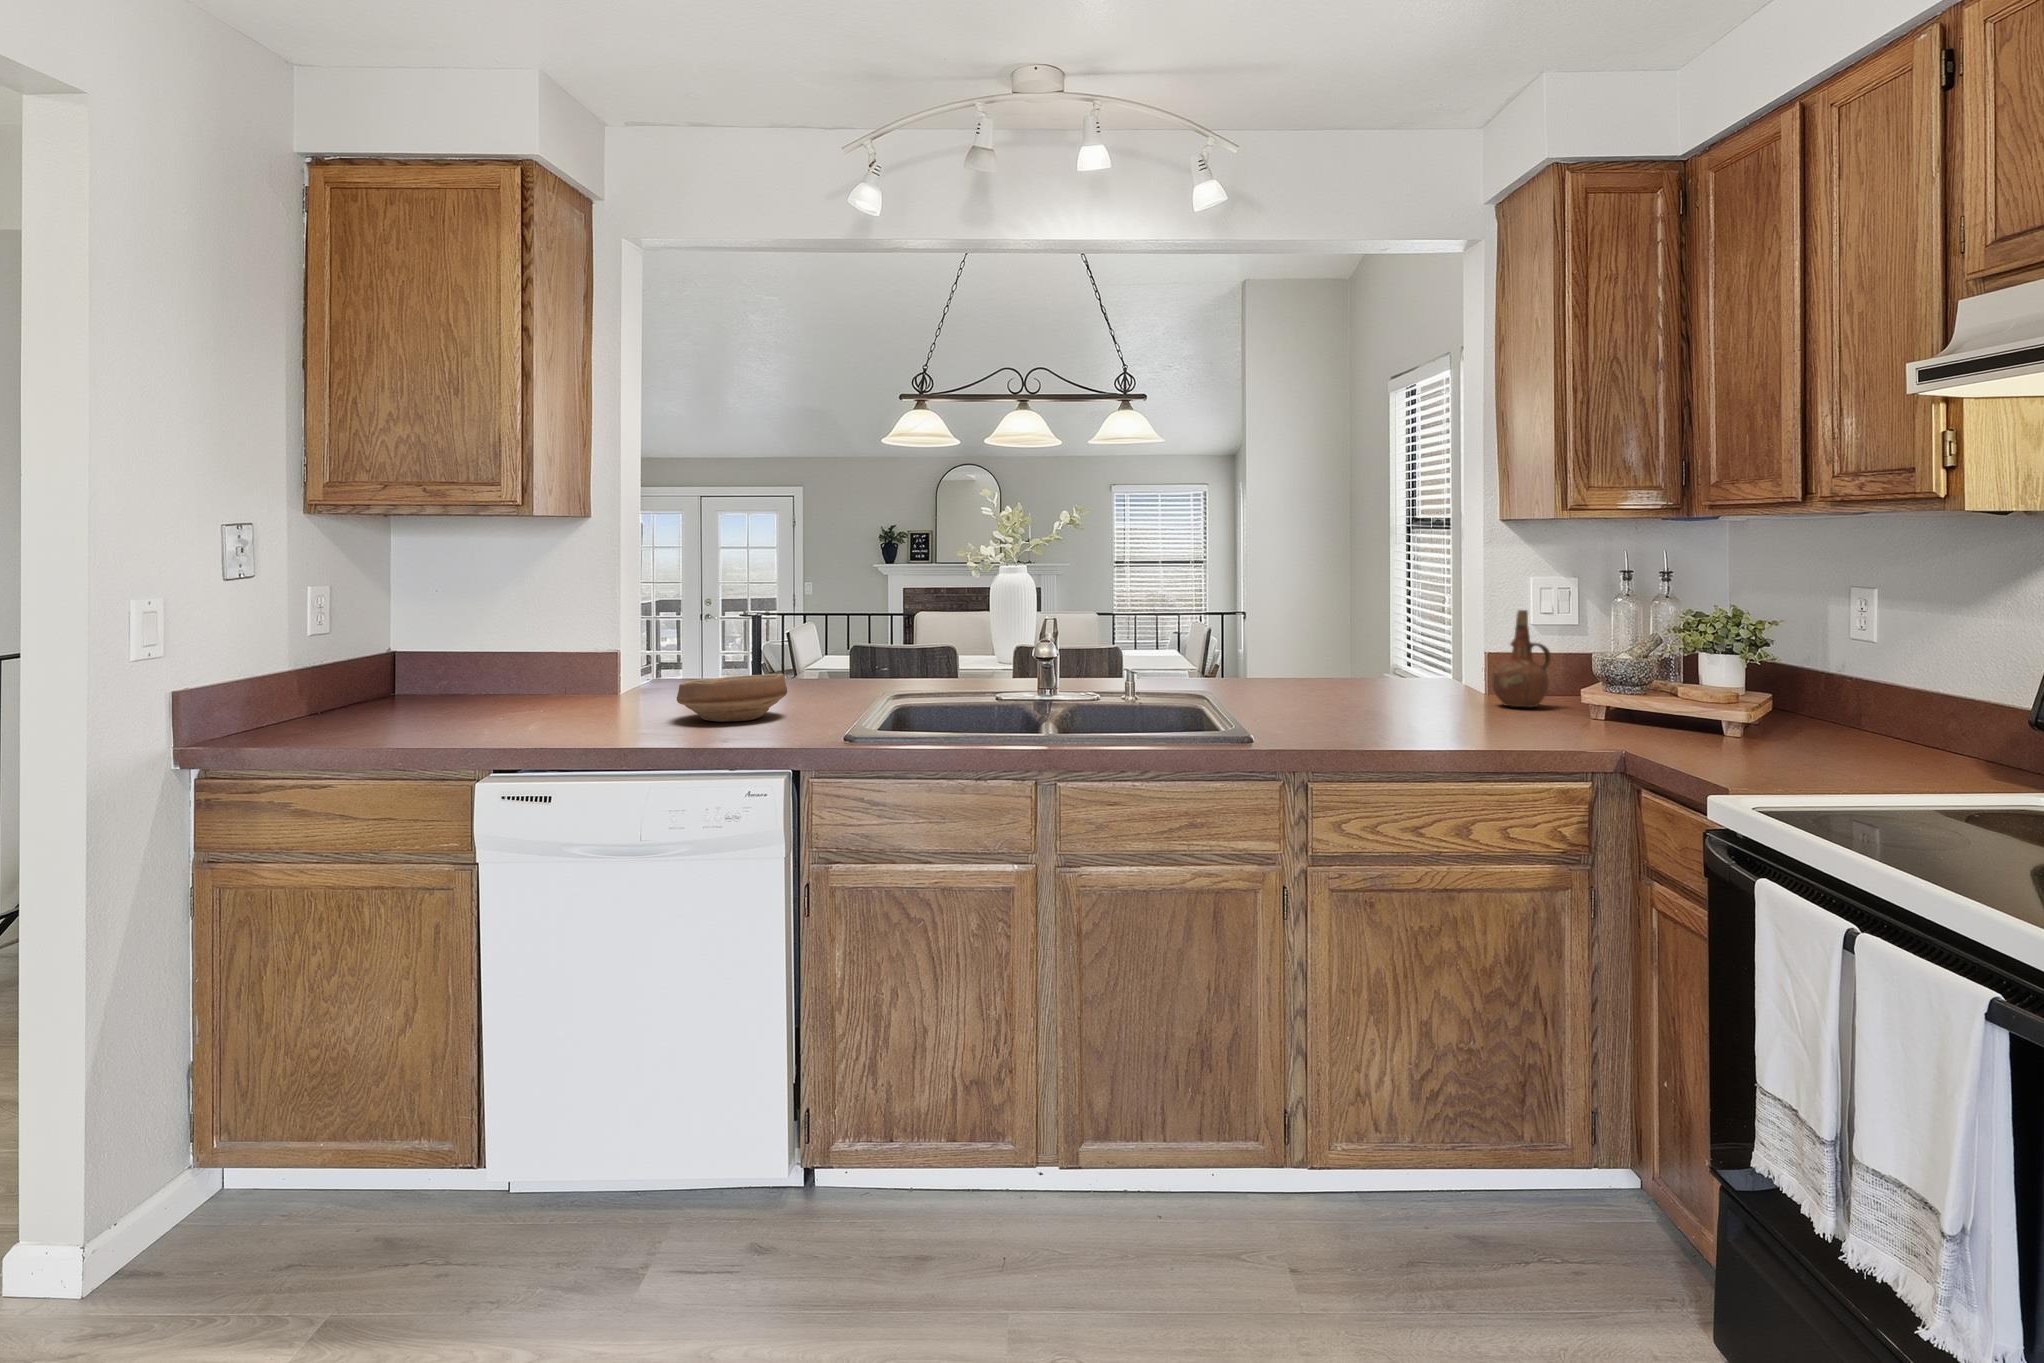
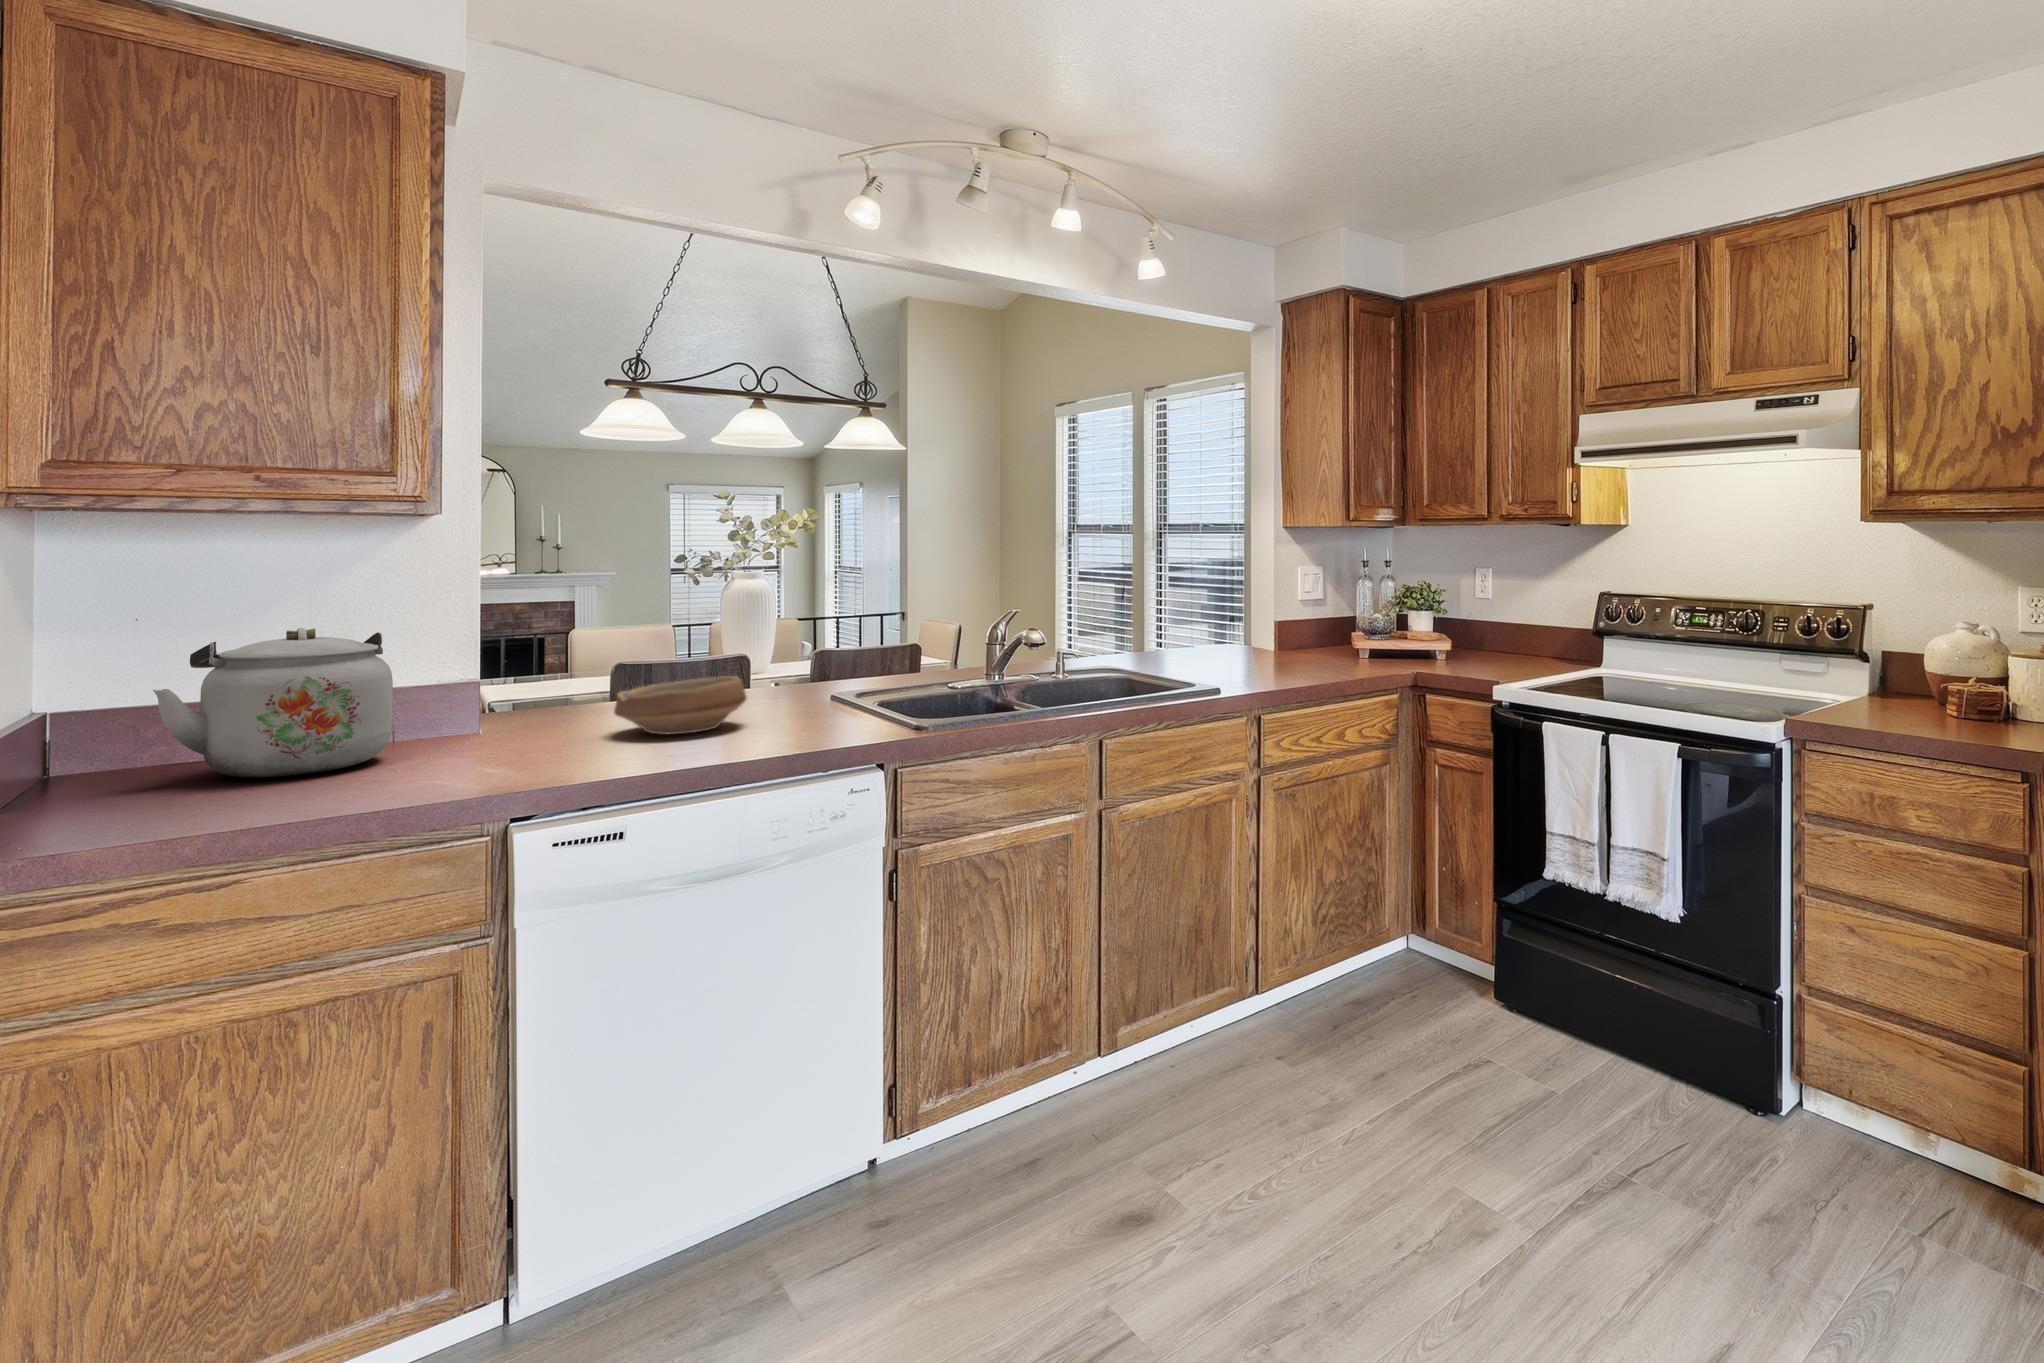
ceramic pitcher: present [1491,610,1551,707] -> none [1256,583,1295,653]
kettle: none [412,612,566,718] -> present [153,628,393,777]

